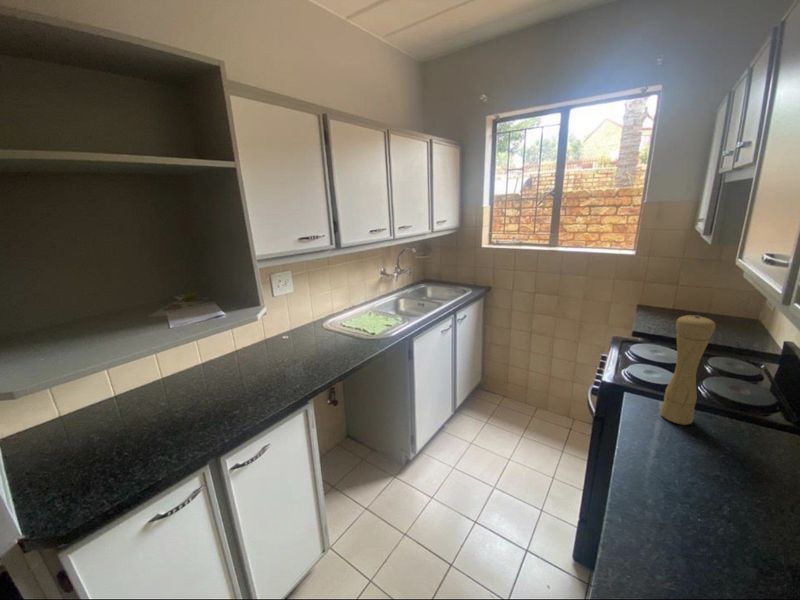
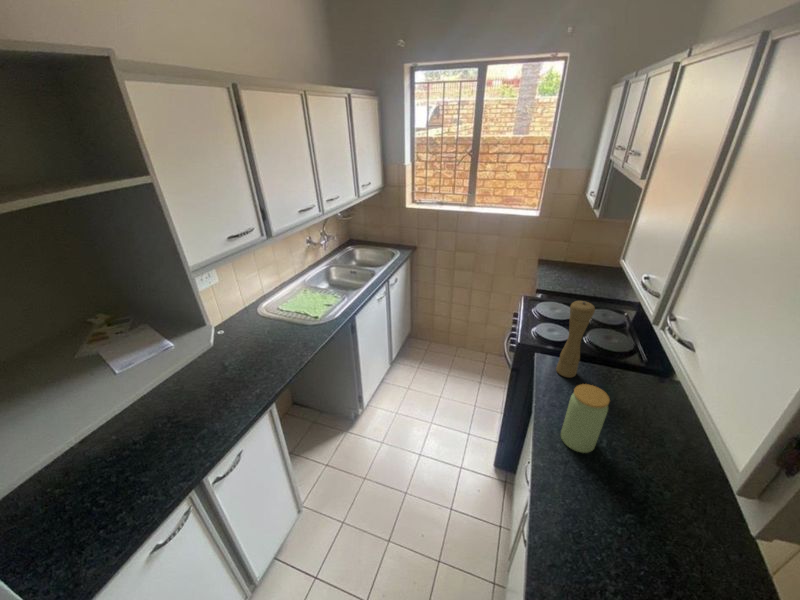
jar: none [669,410,752,522] -> present [561,384,610,453]

